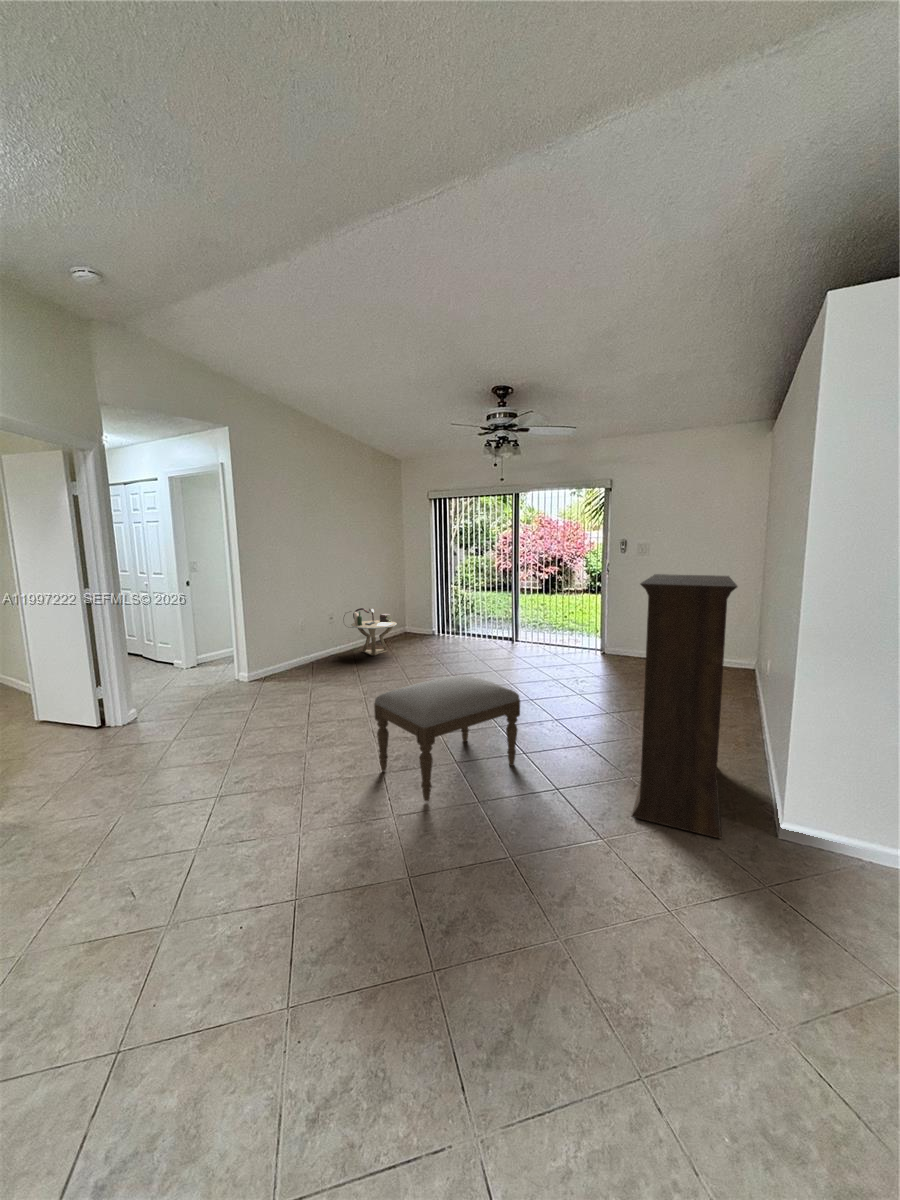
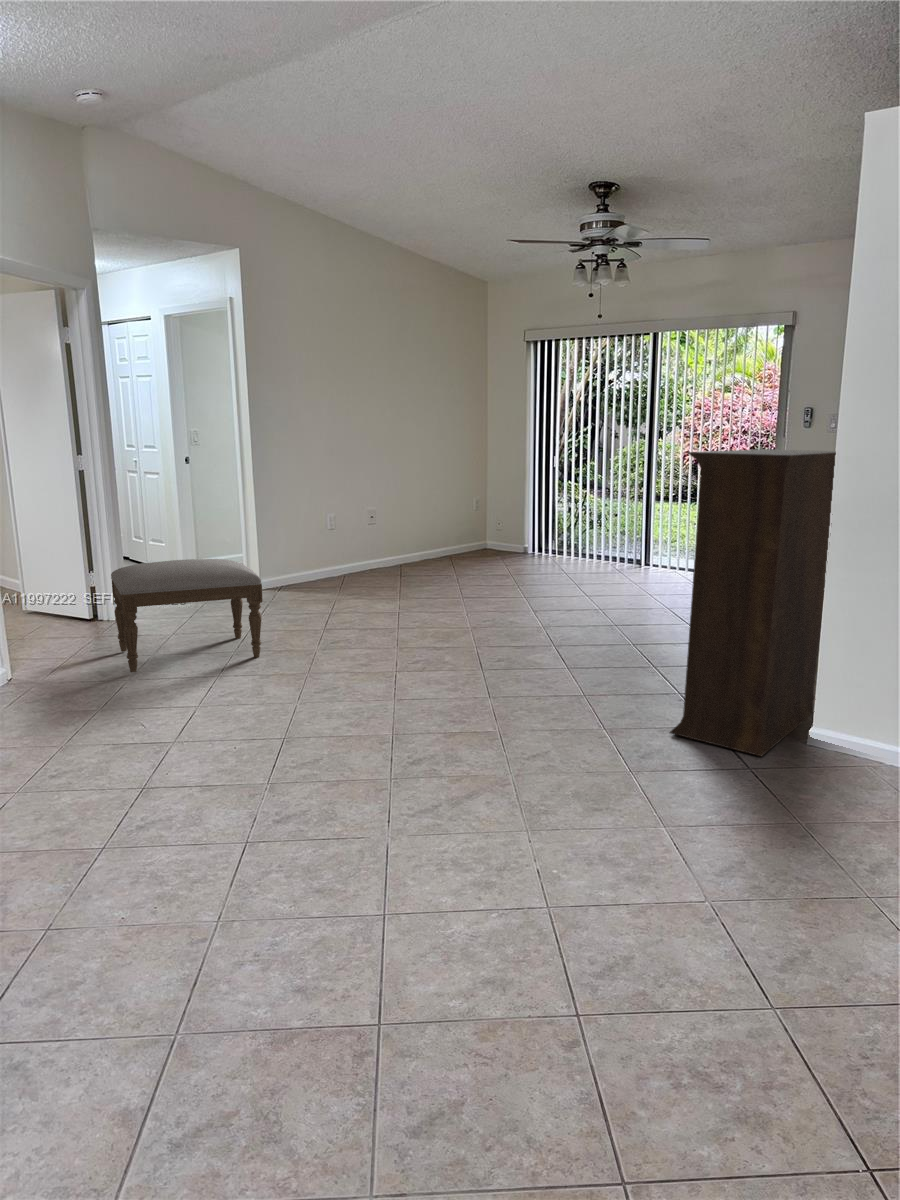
side table: present [344,608,397,655] -> none [389,504,463,571]
ottoman: present [374,675,520,801] -> present [111,559,262,672]

